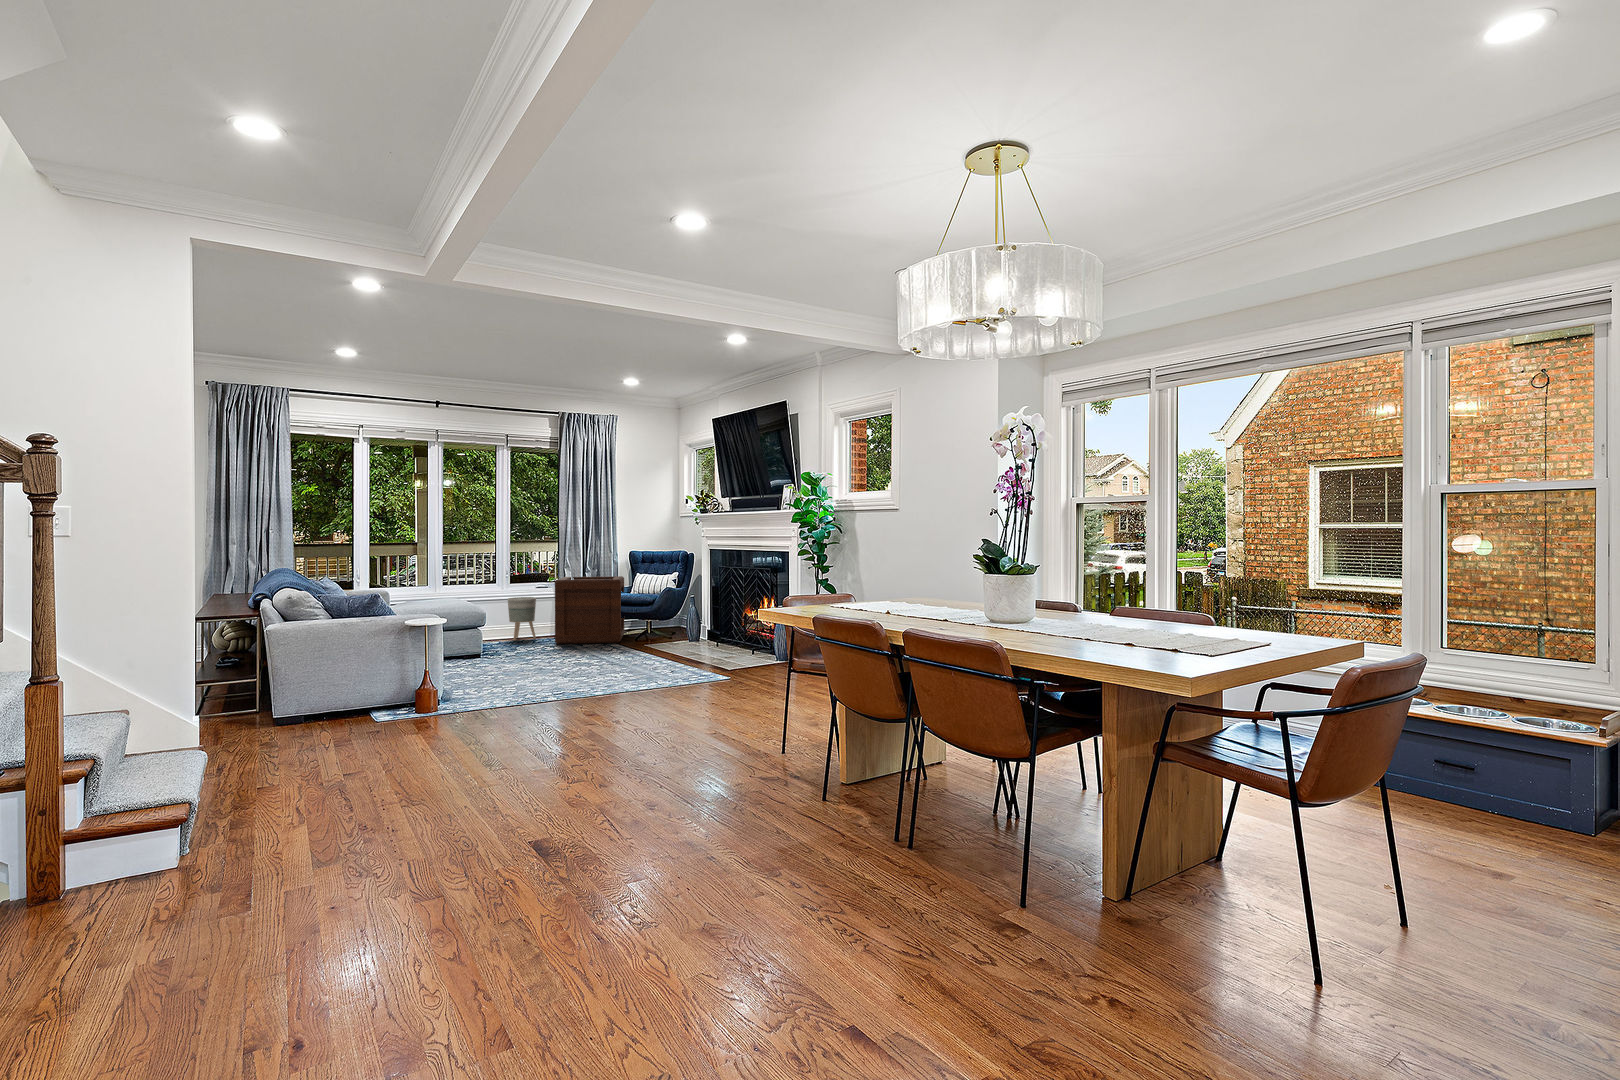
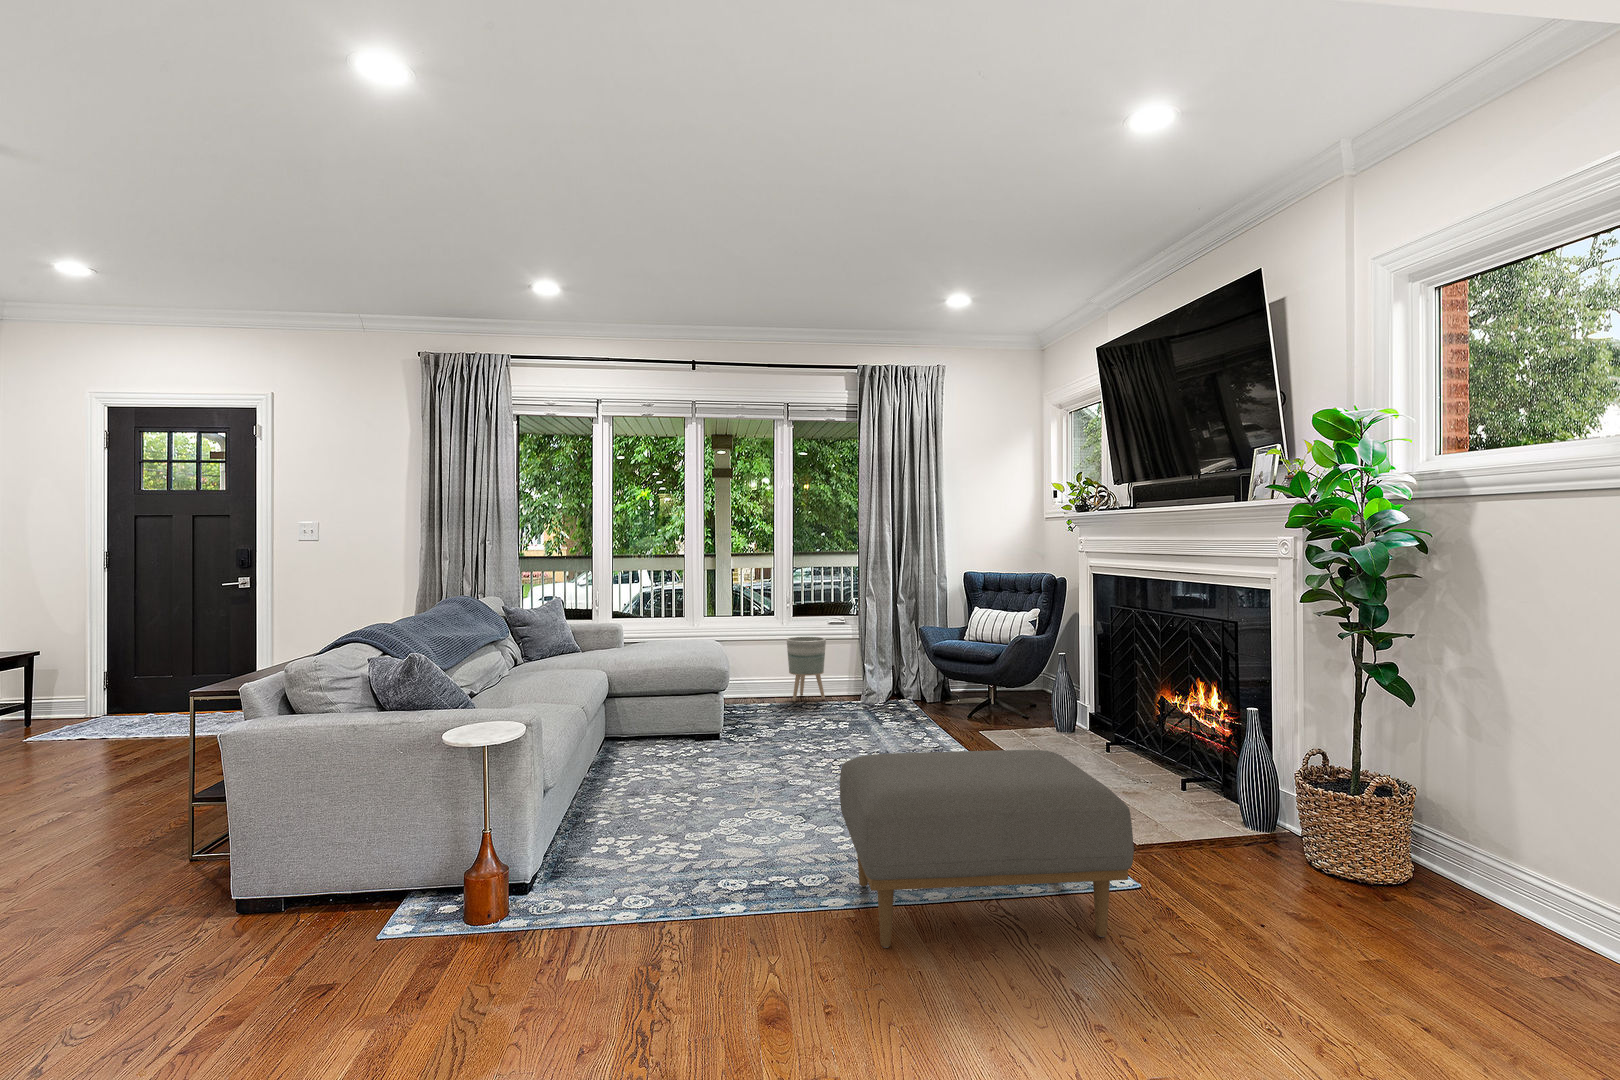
wooden crate: present [555,576,624,644] -> none [843,609,954,721]
ottoman: none [597,623,728,699] -> present [840,750,1134,948]

